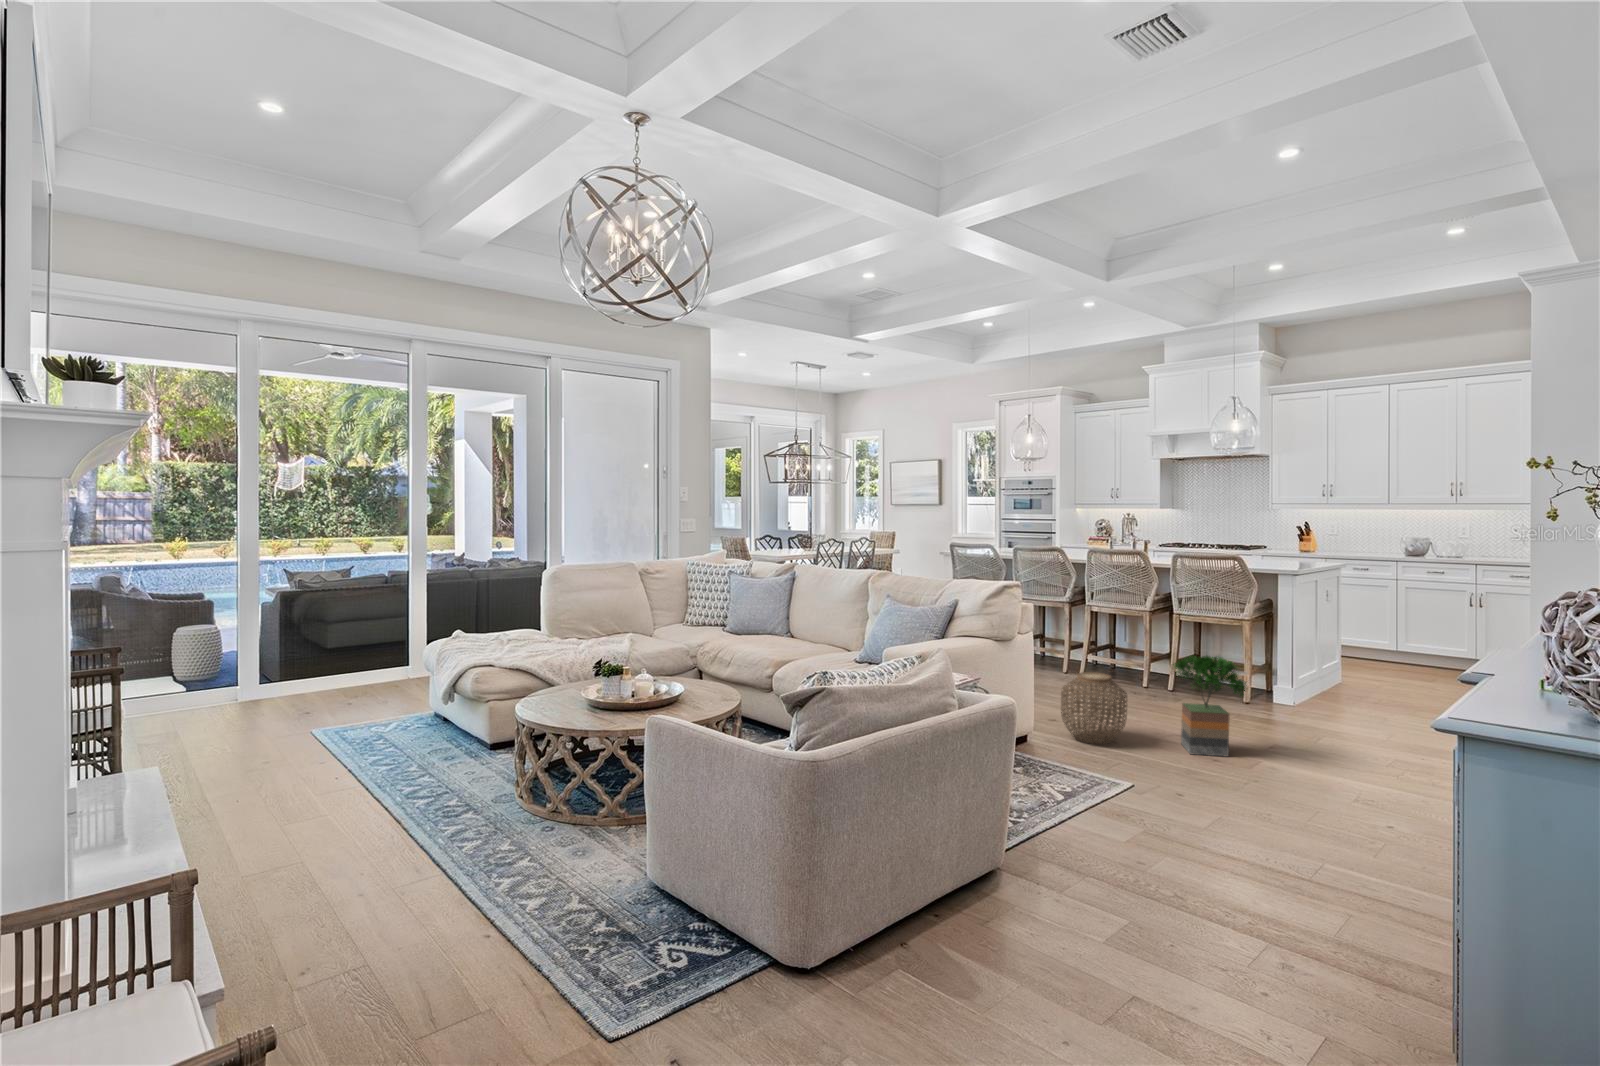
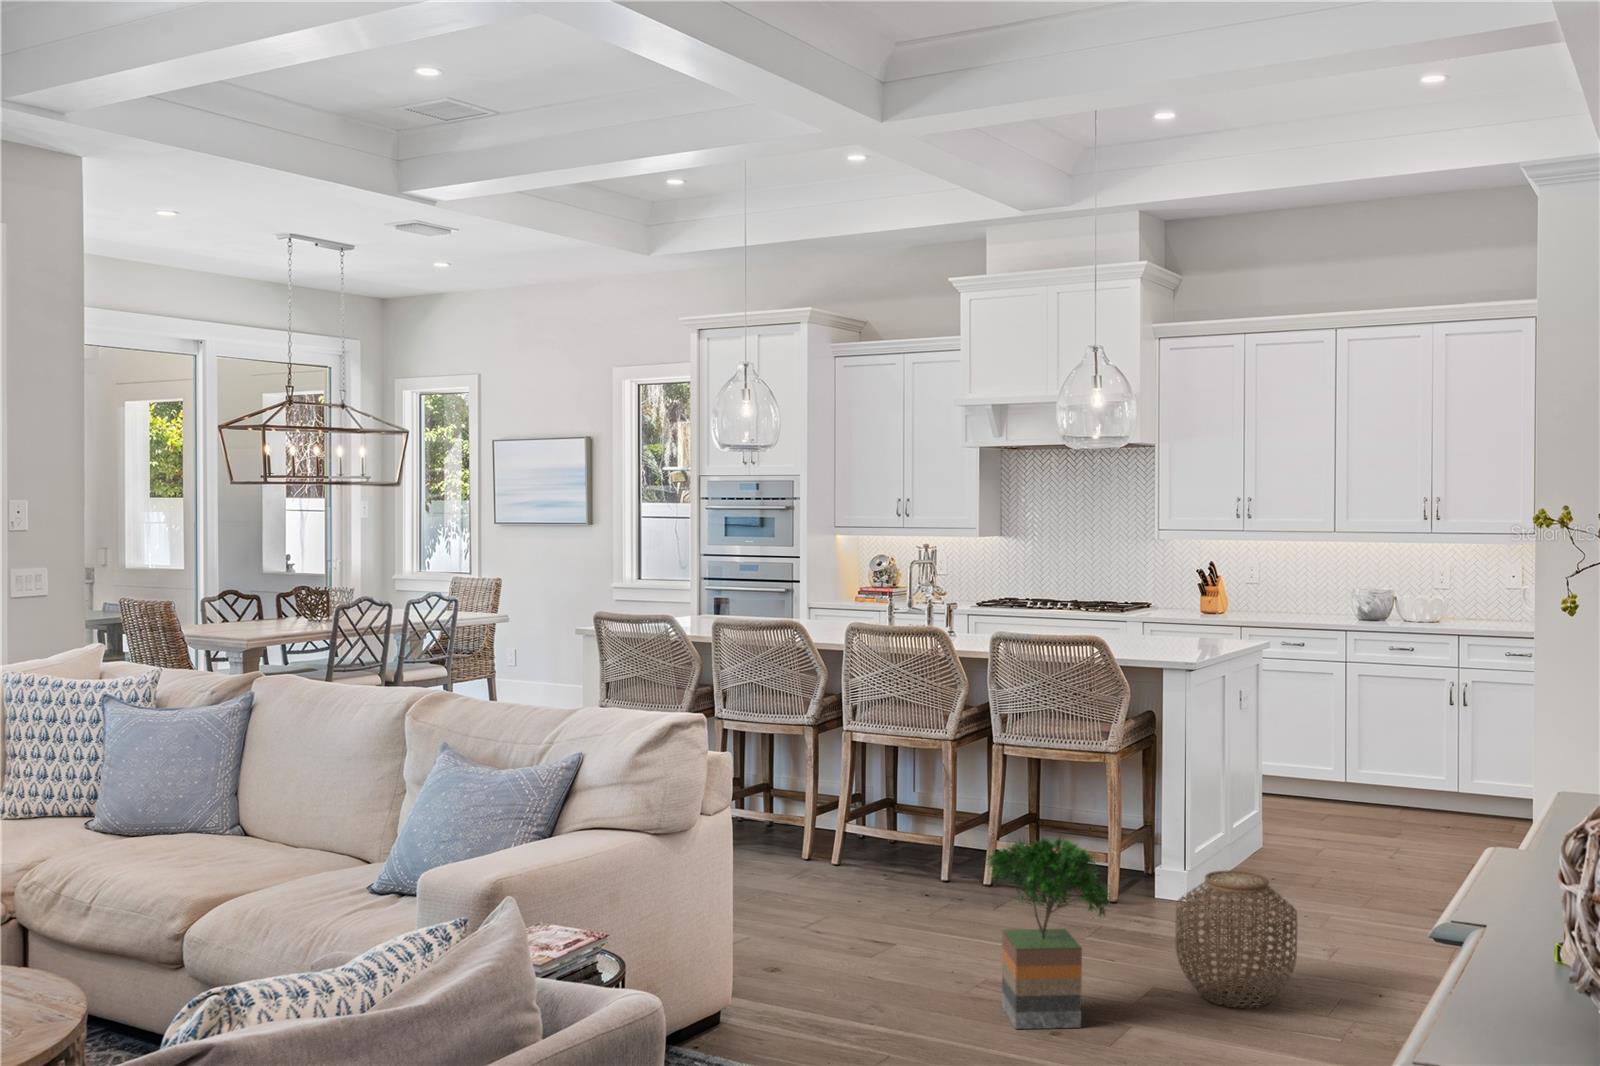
woven basket: present [1061,672,1127,744] -> present [1176,870,1297,1008]

